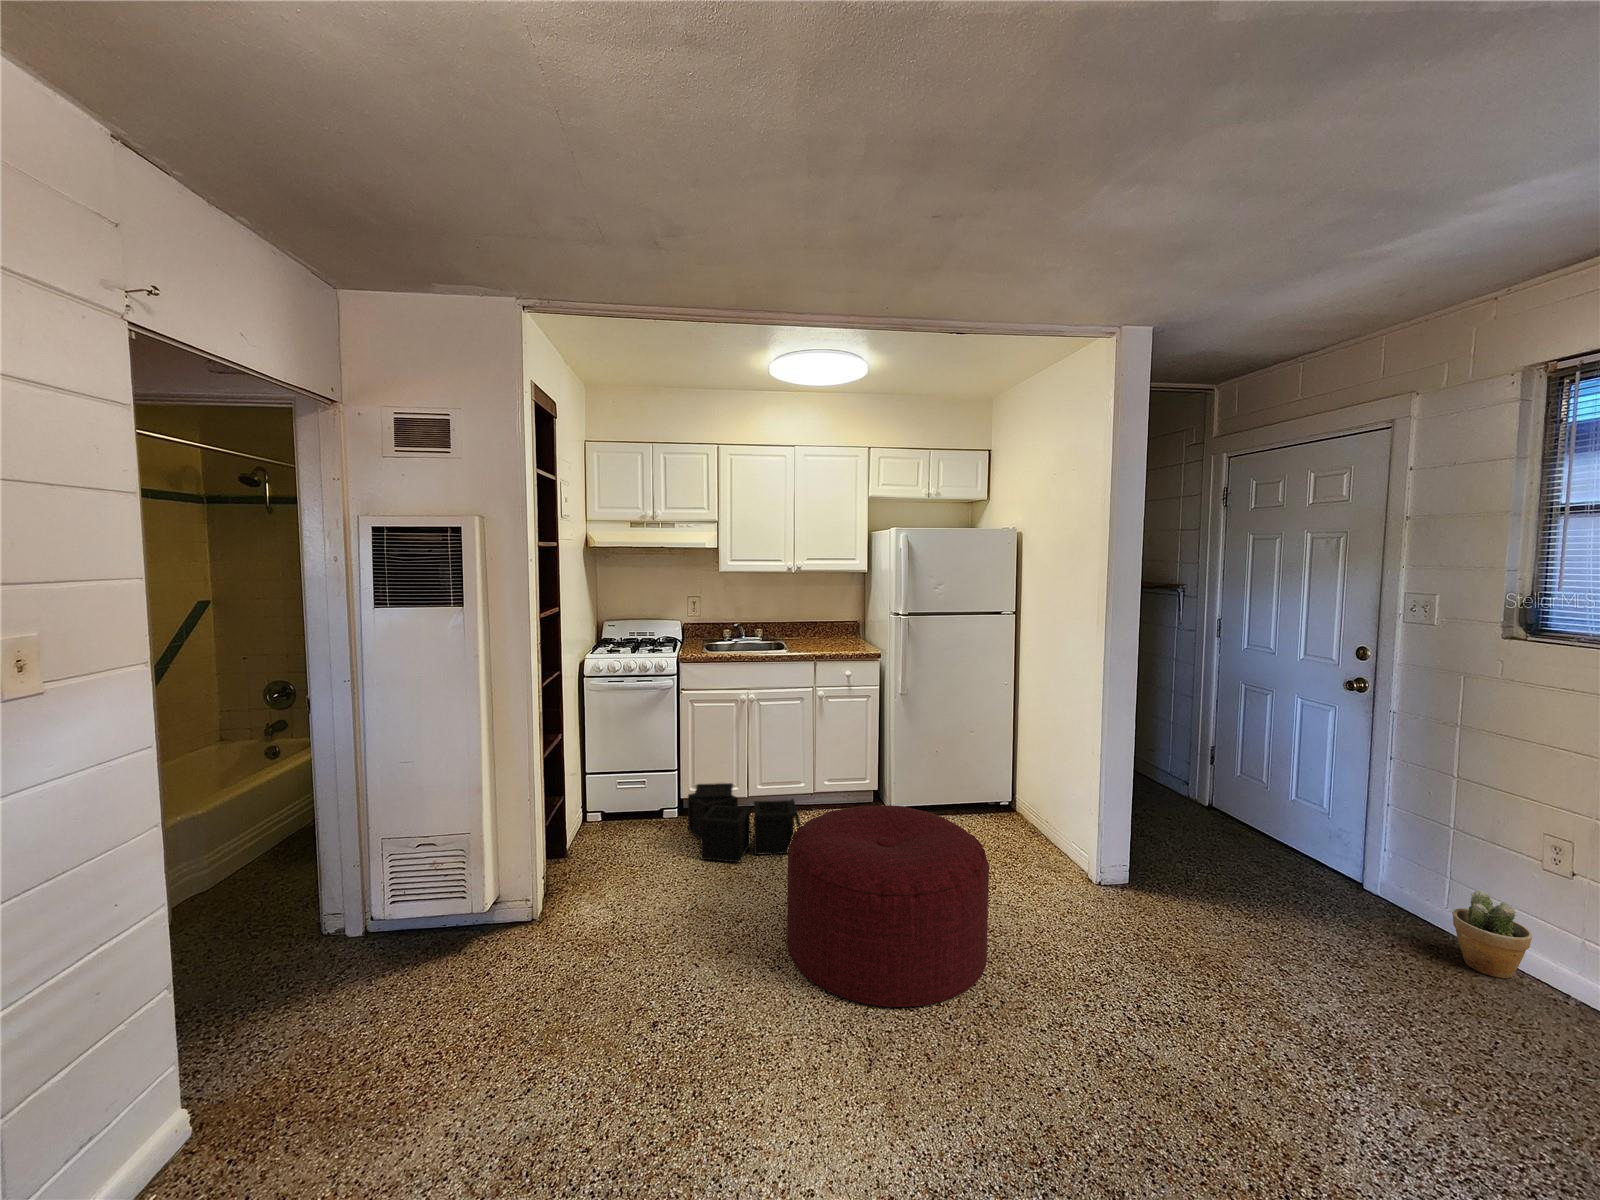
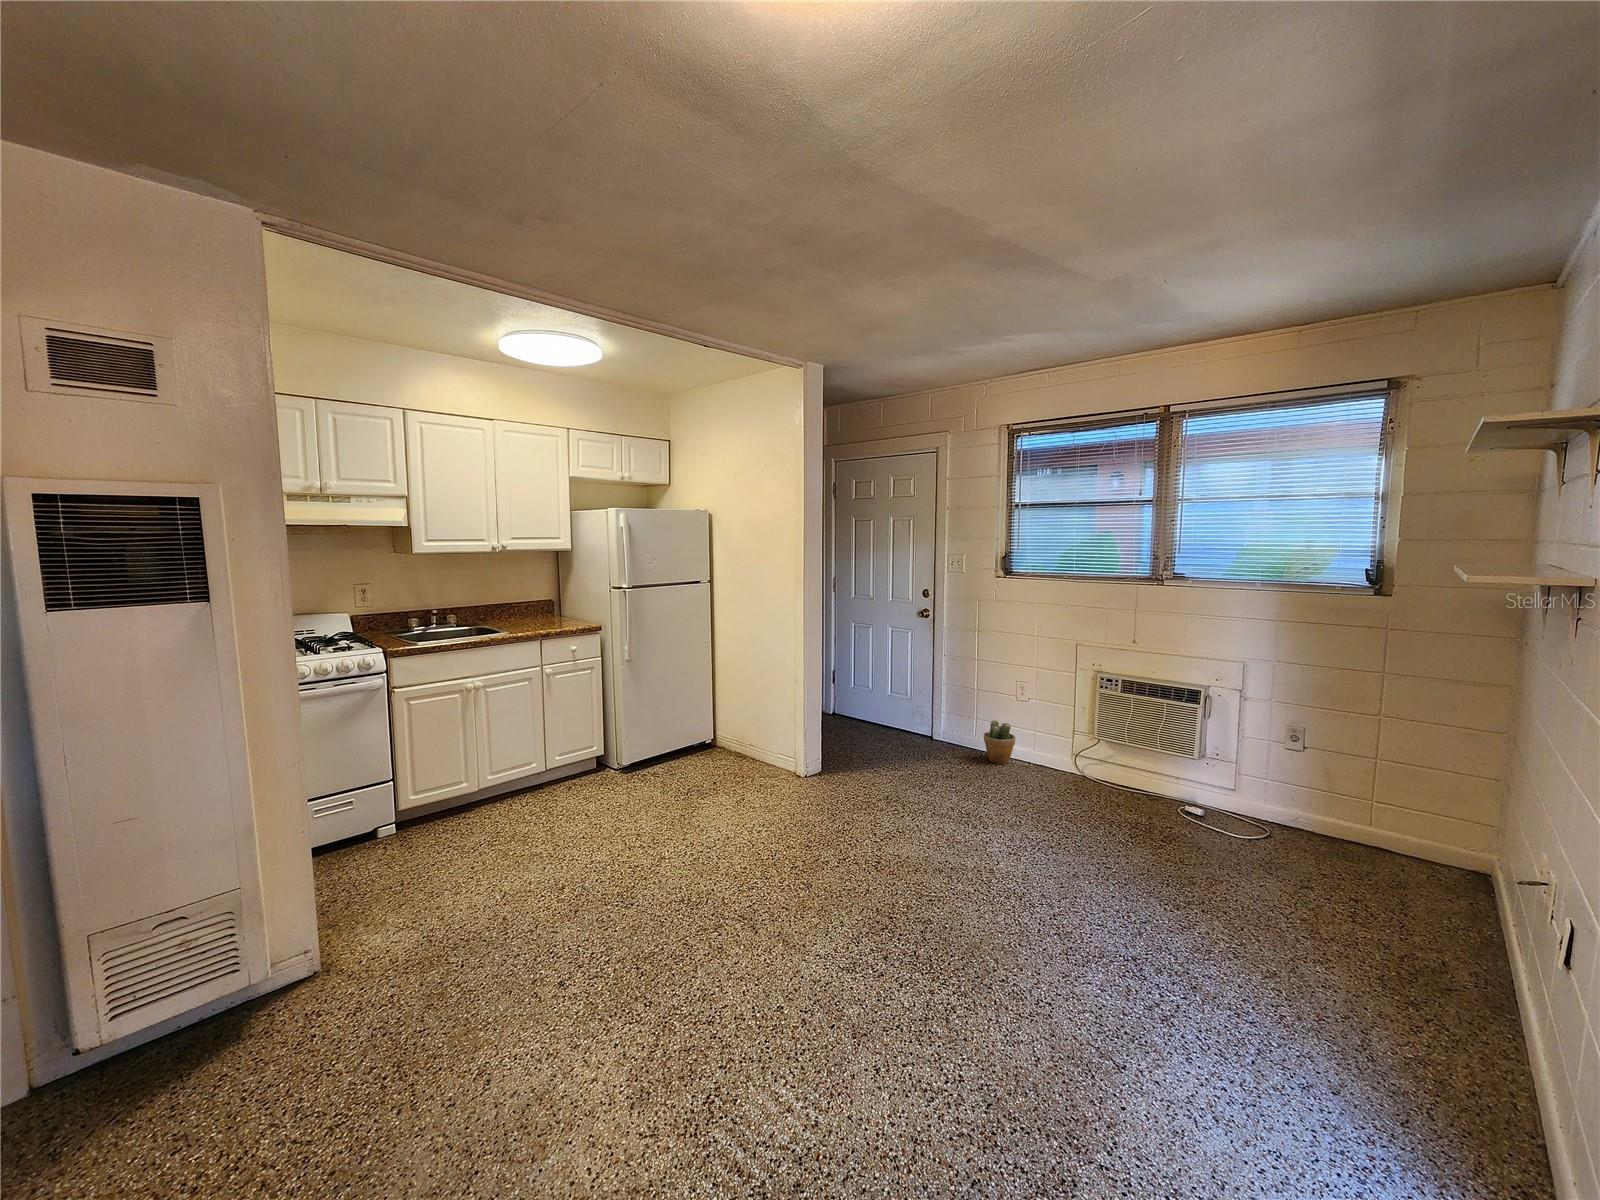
storage bin: present [688,783,801,862] -> none [423,775,571,856]
ottoman: present [787,805,989,1007] -> none [611,747,780,901]

